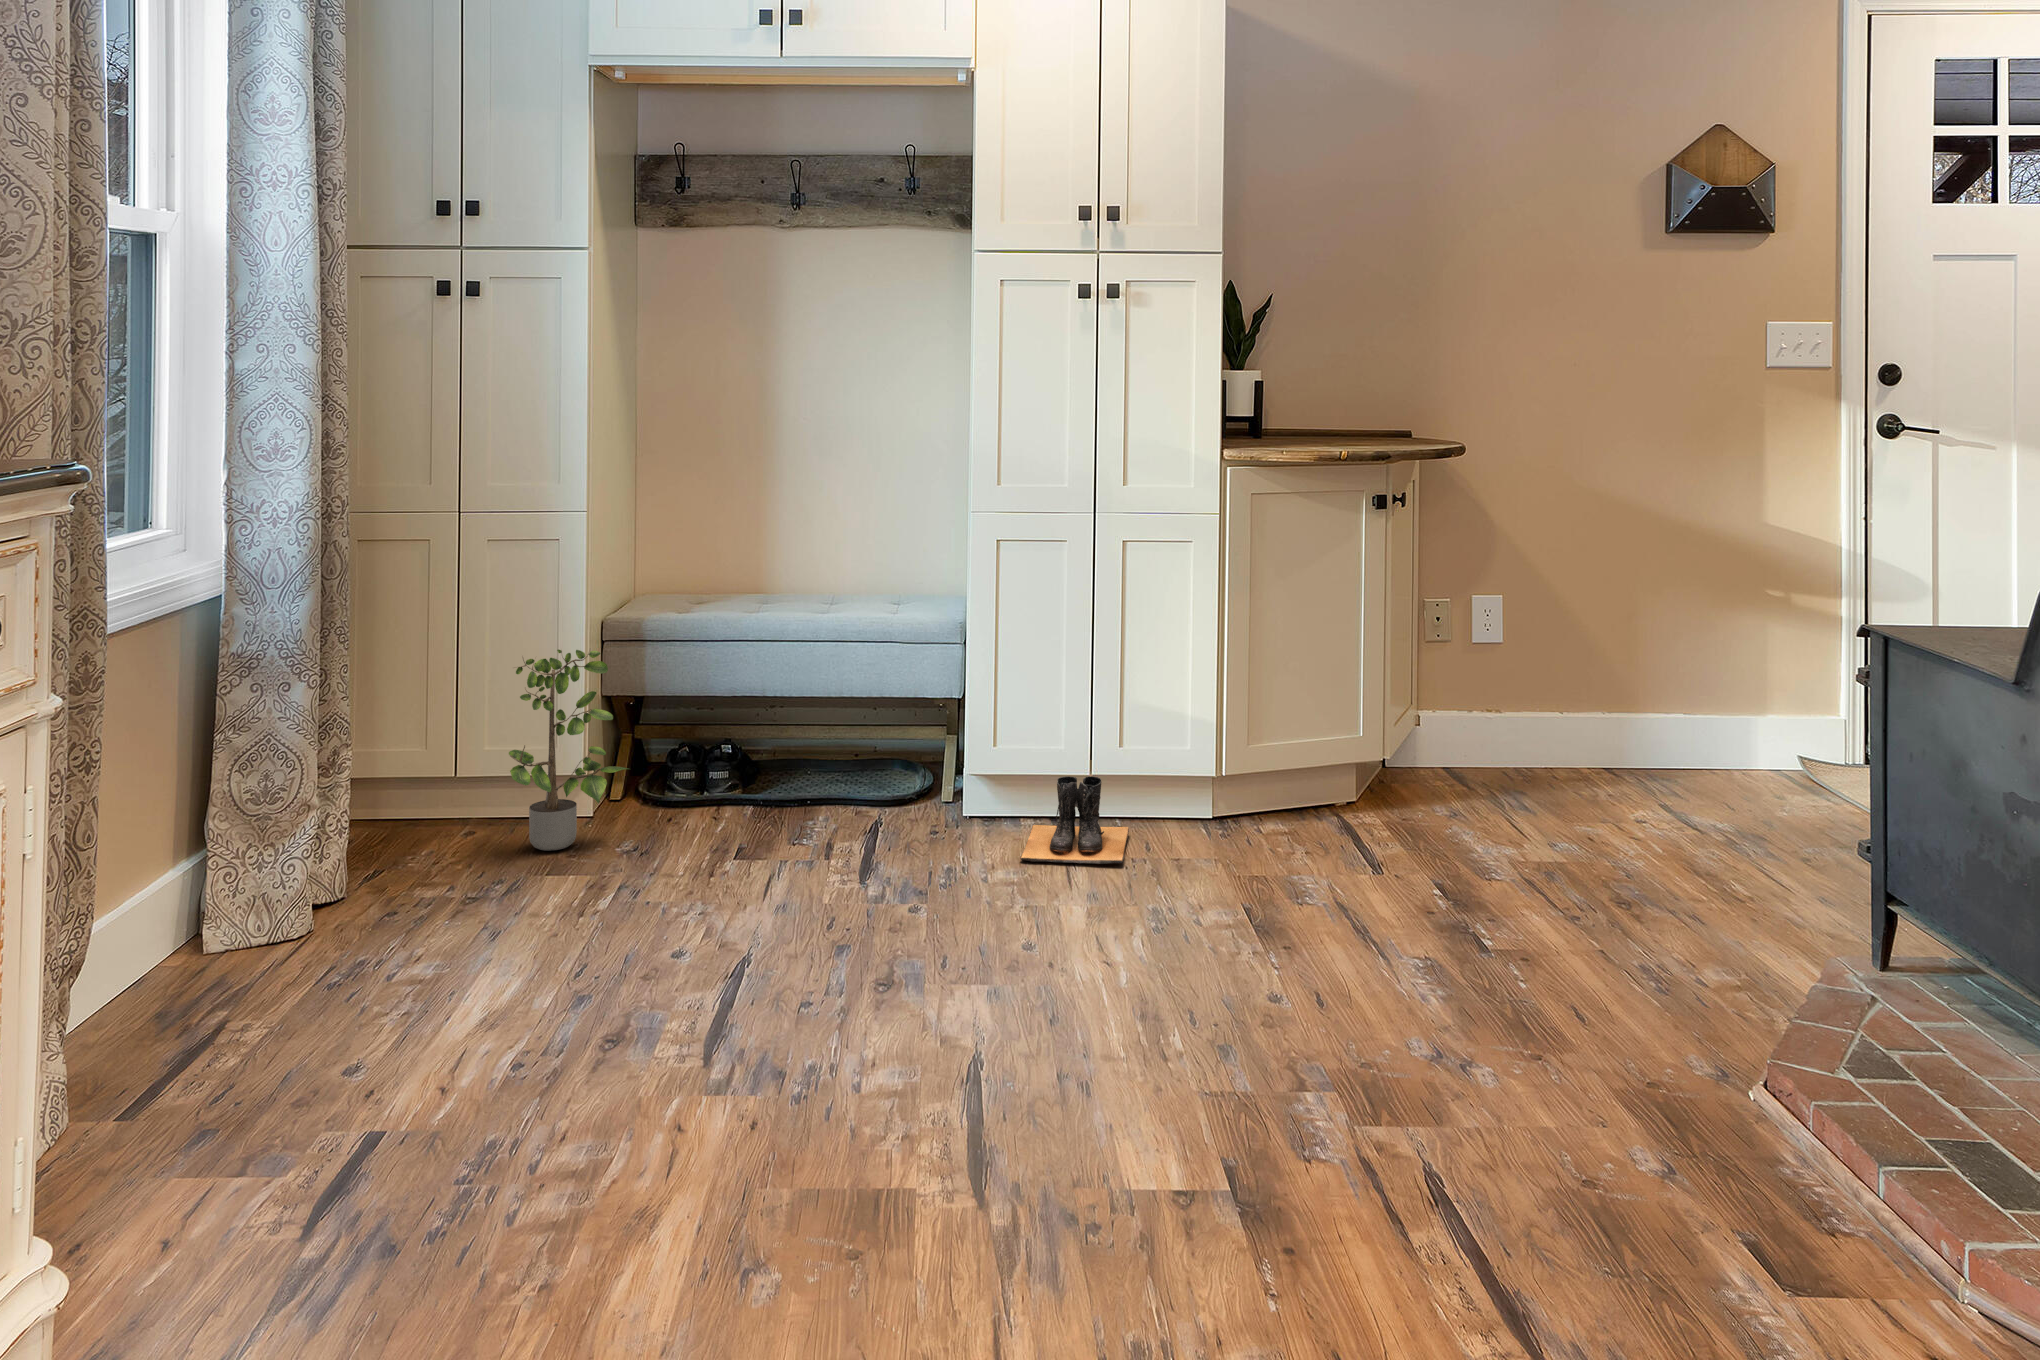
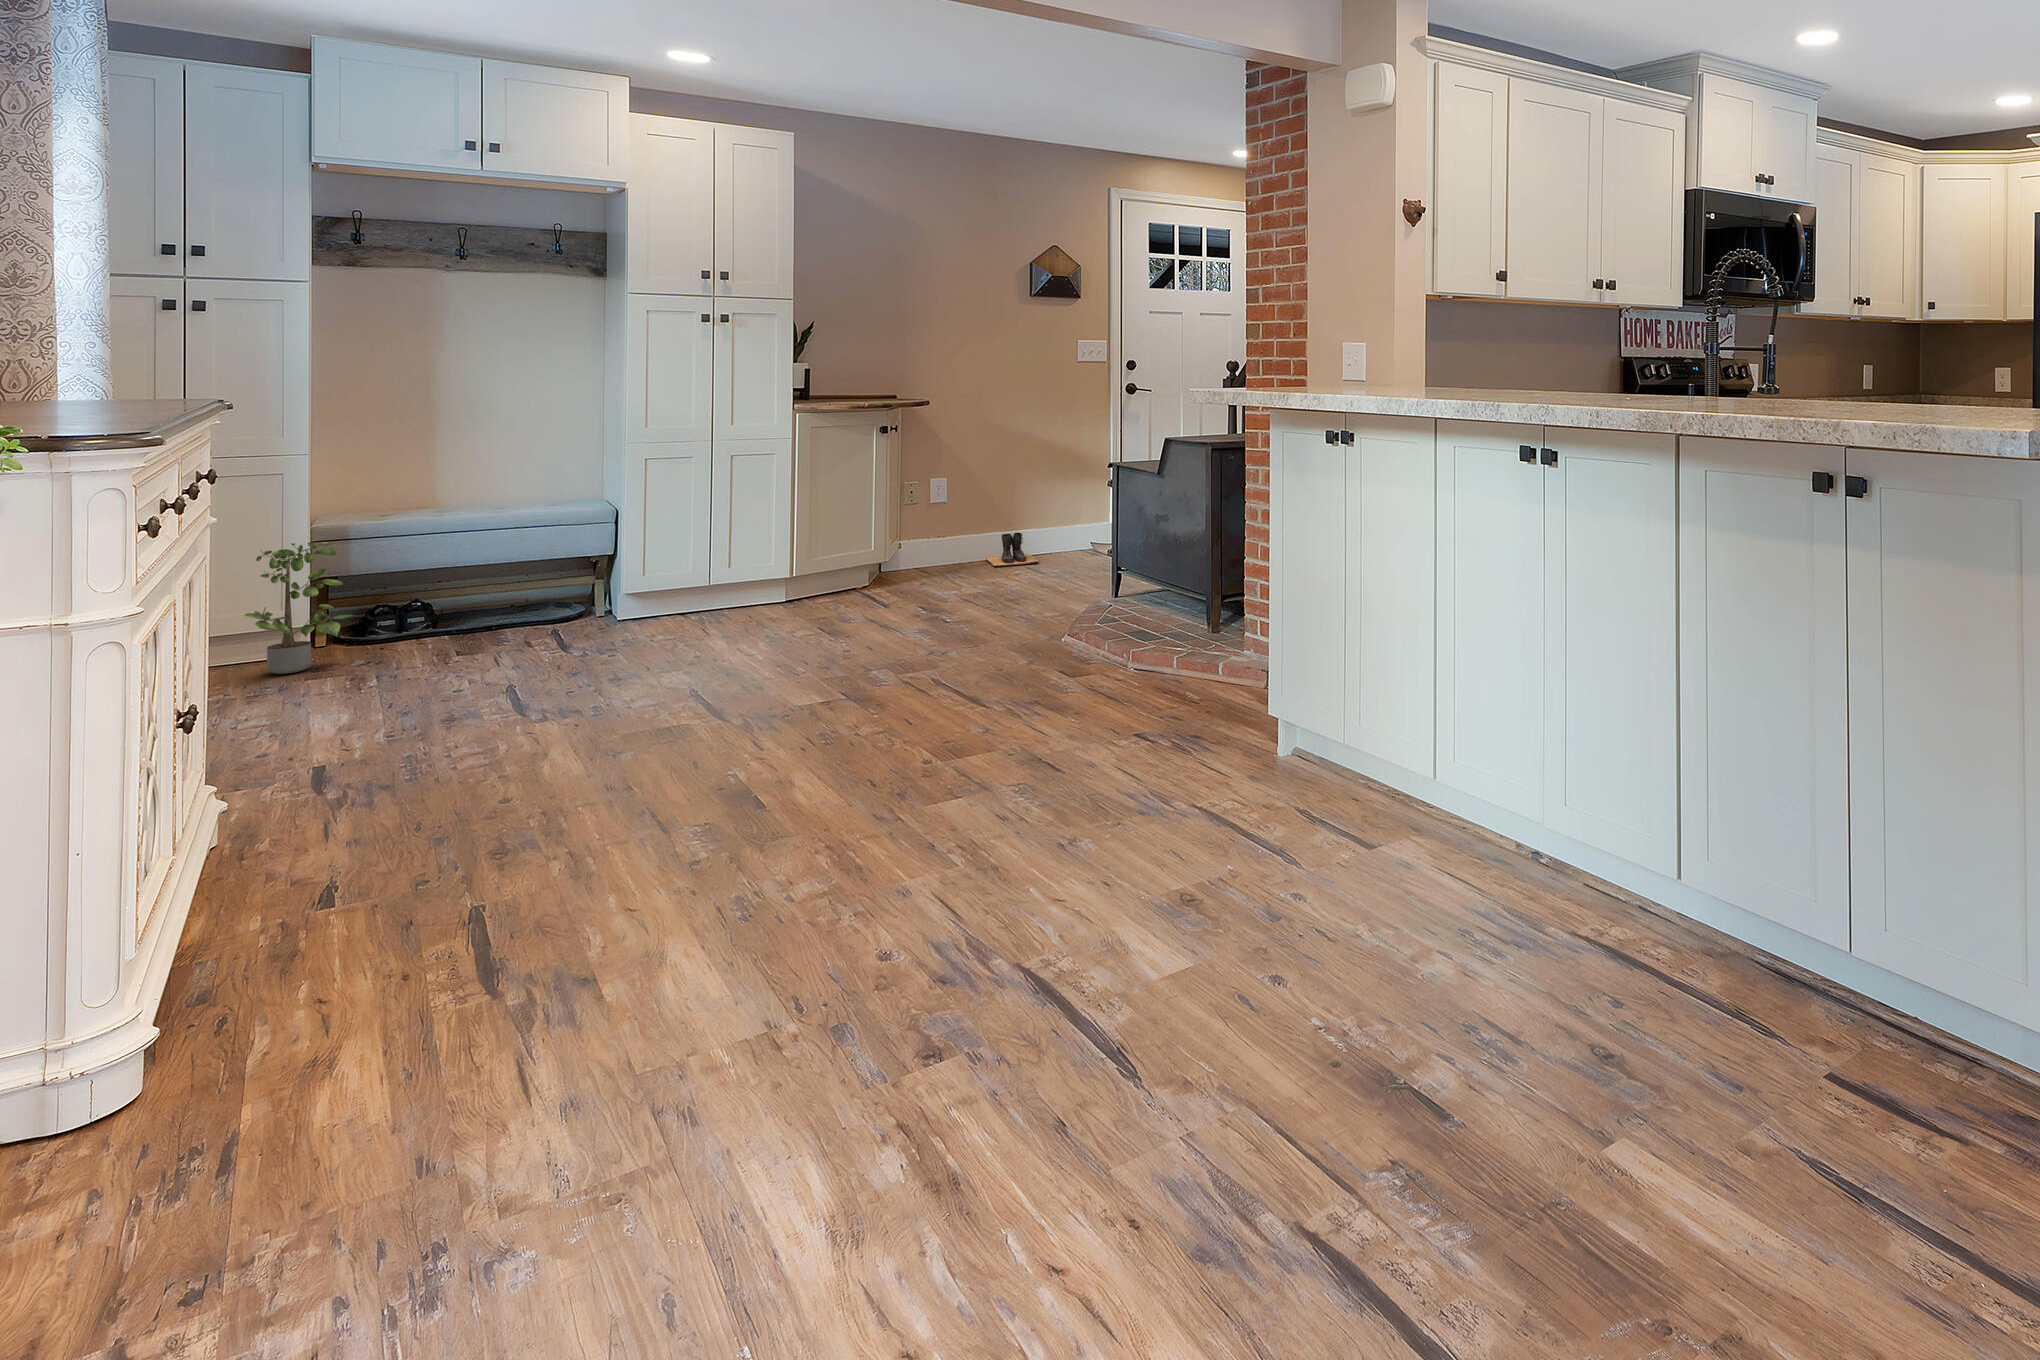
boots: present [1020,776,1129,864] -> present [986,533,1039,566]

